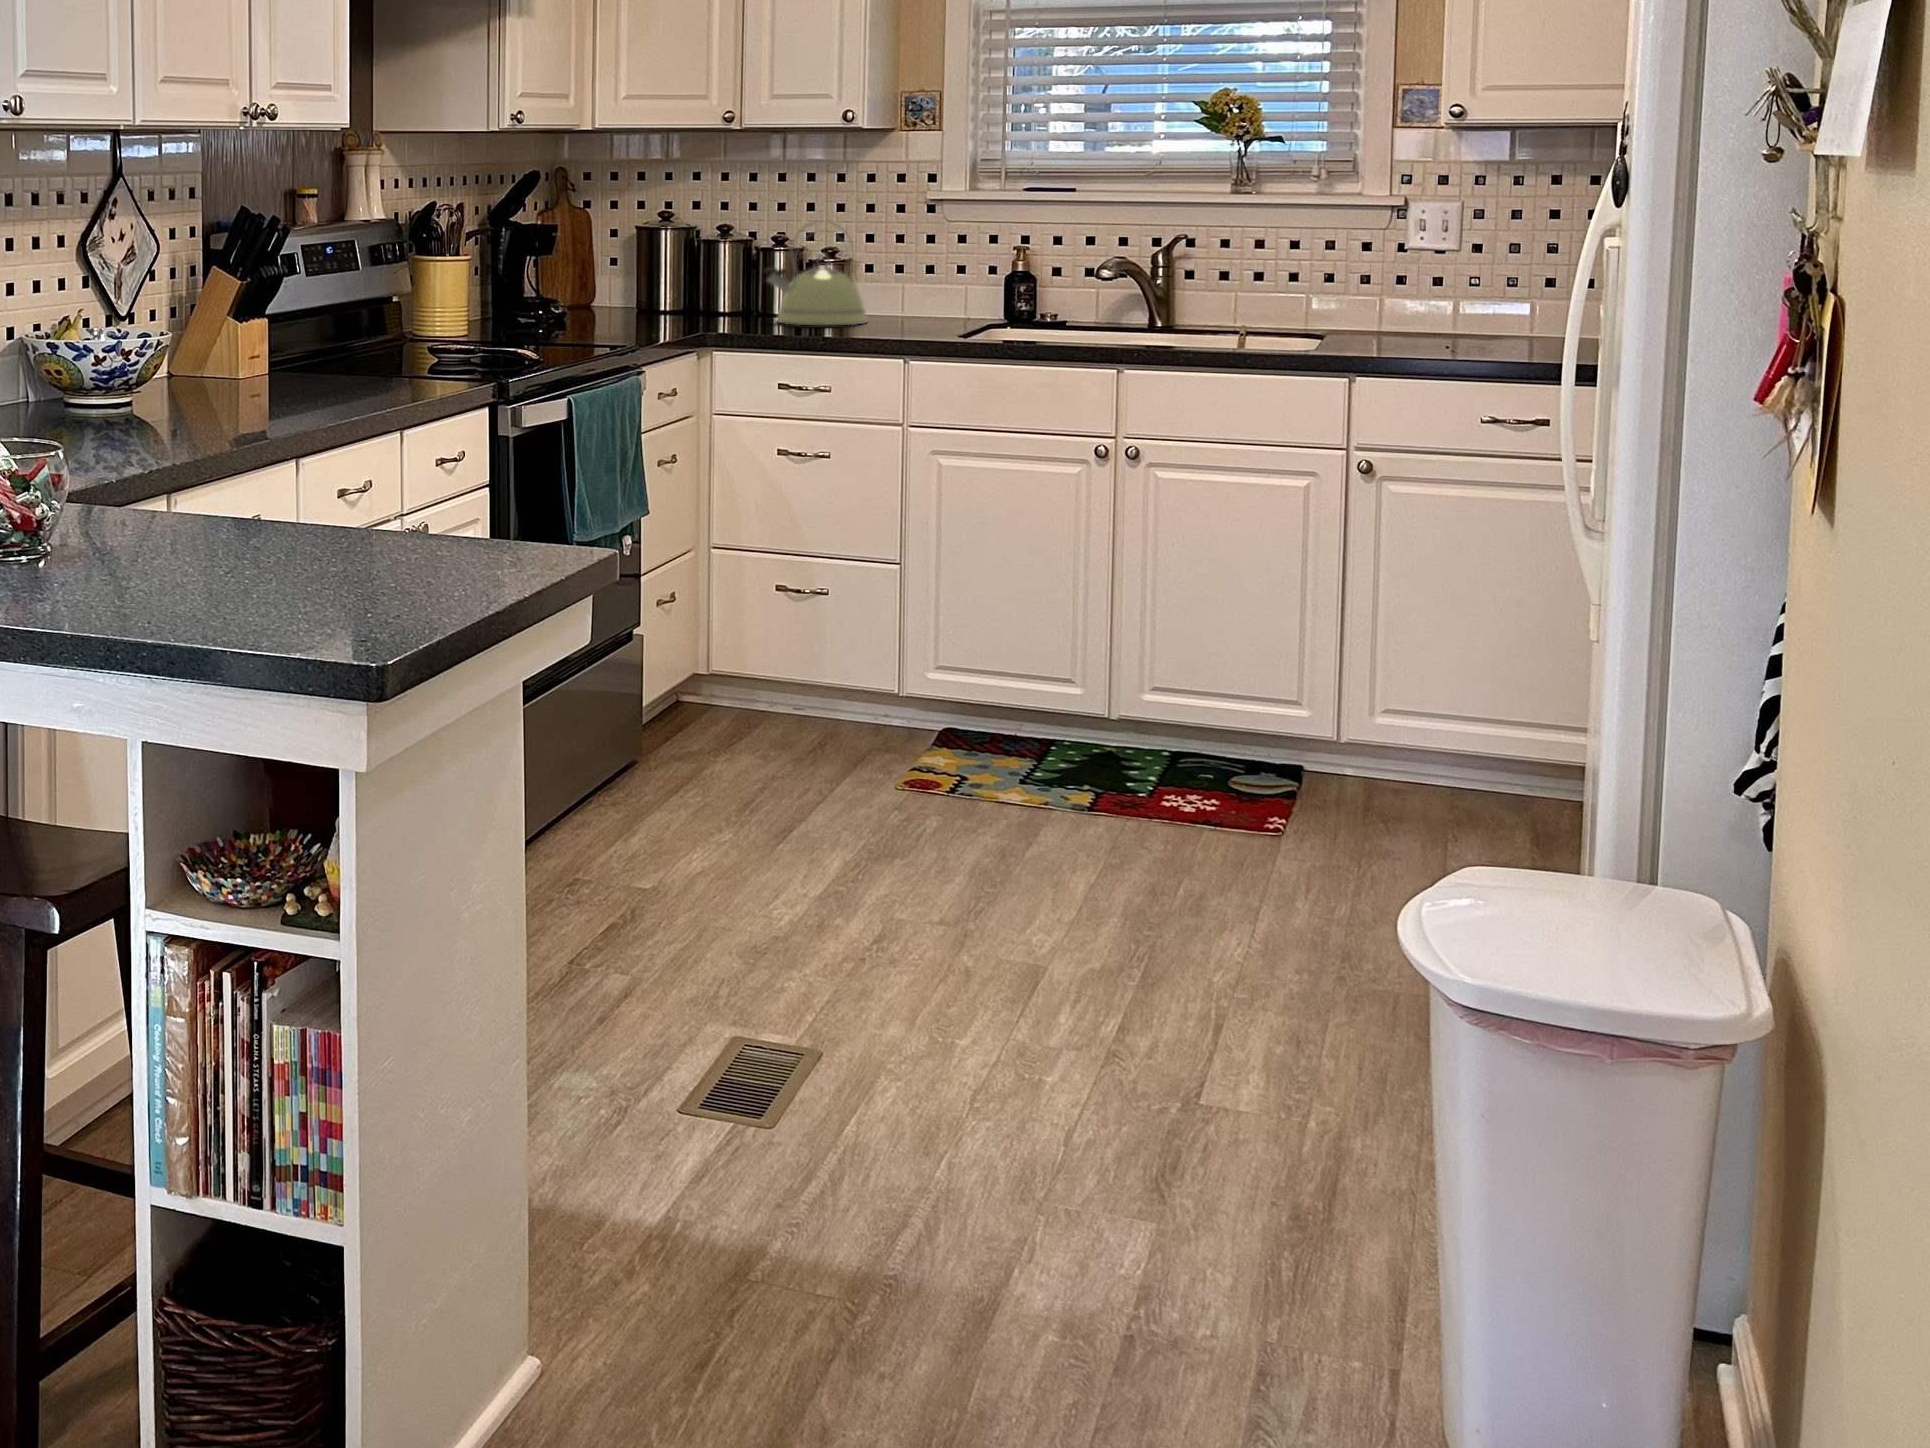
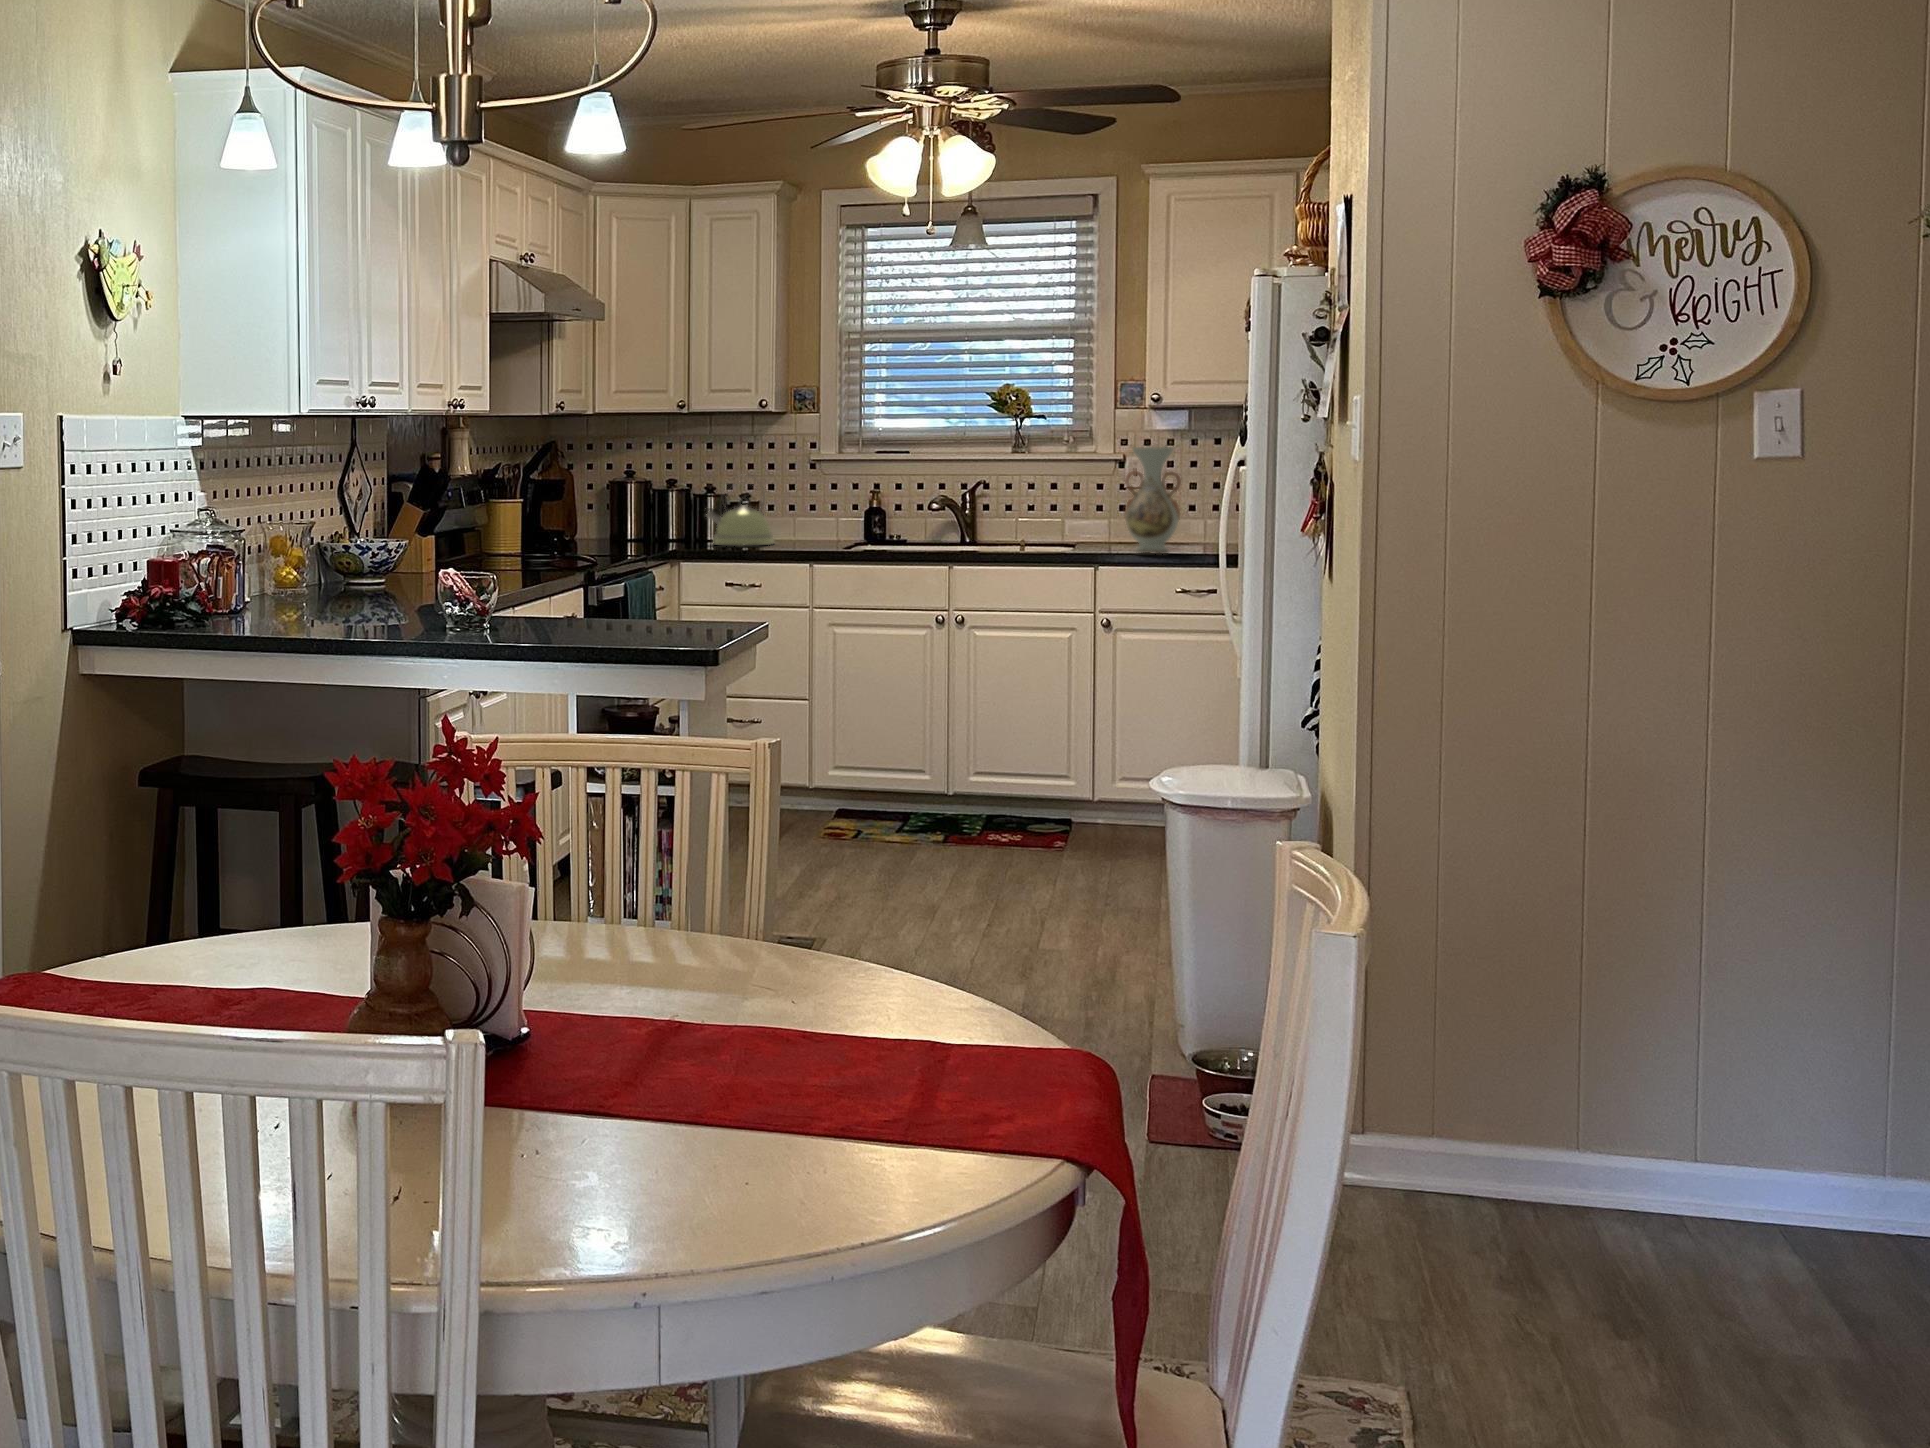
vase: none [1401,188,1497,359] -> present [1124,447,1180,554]

